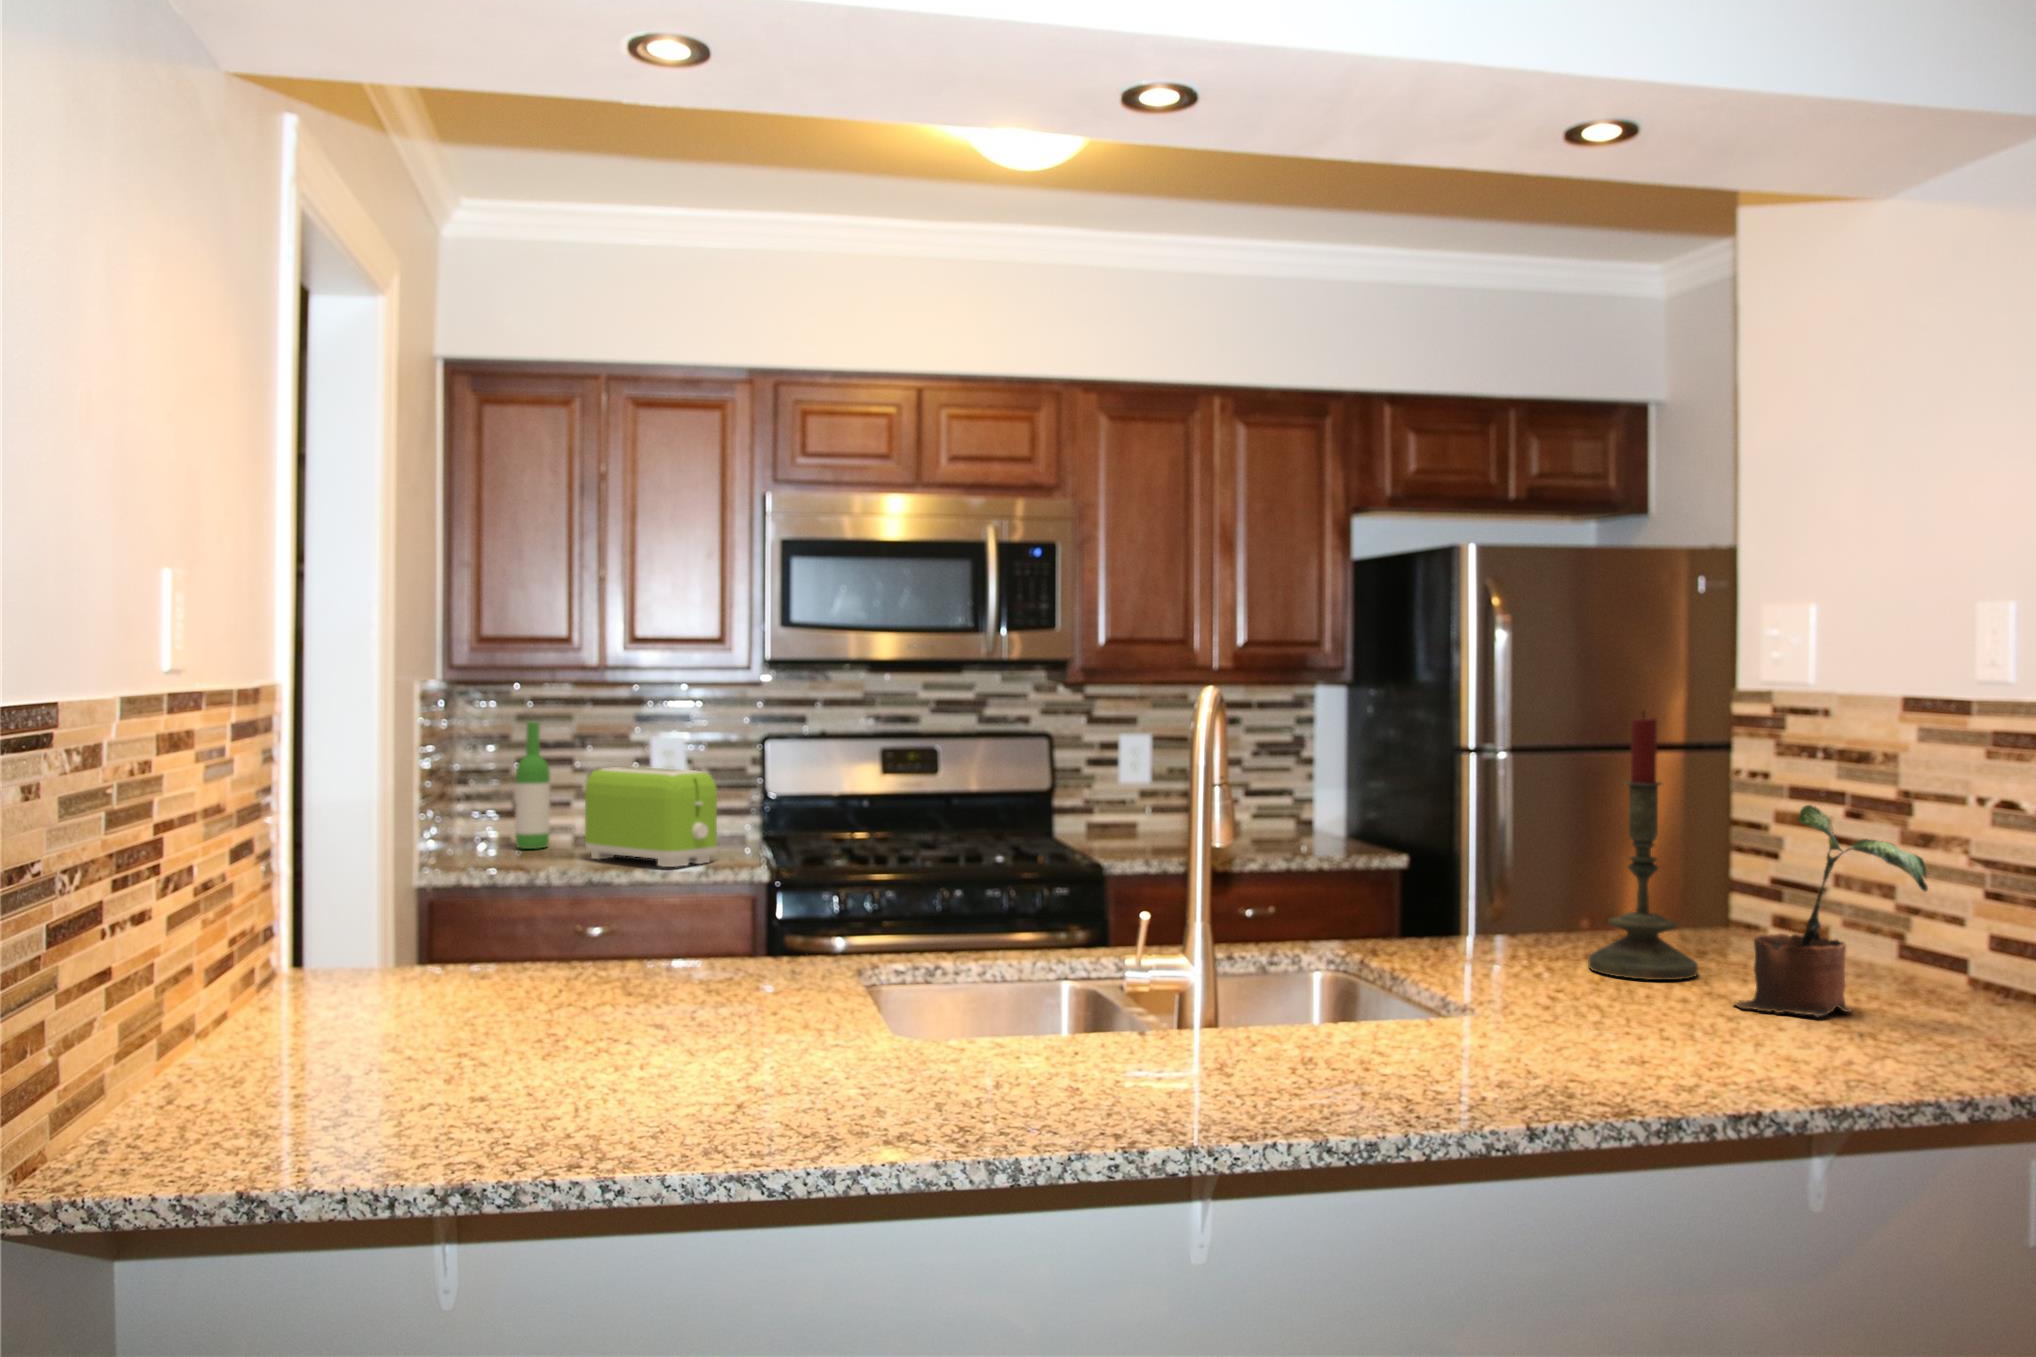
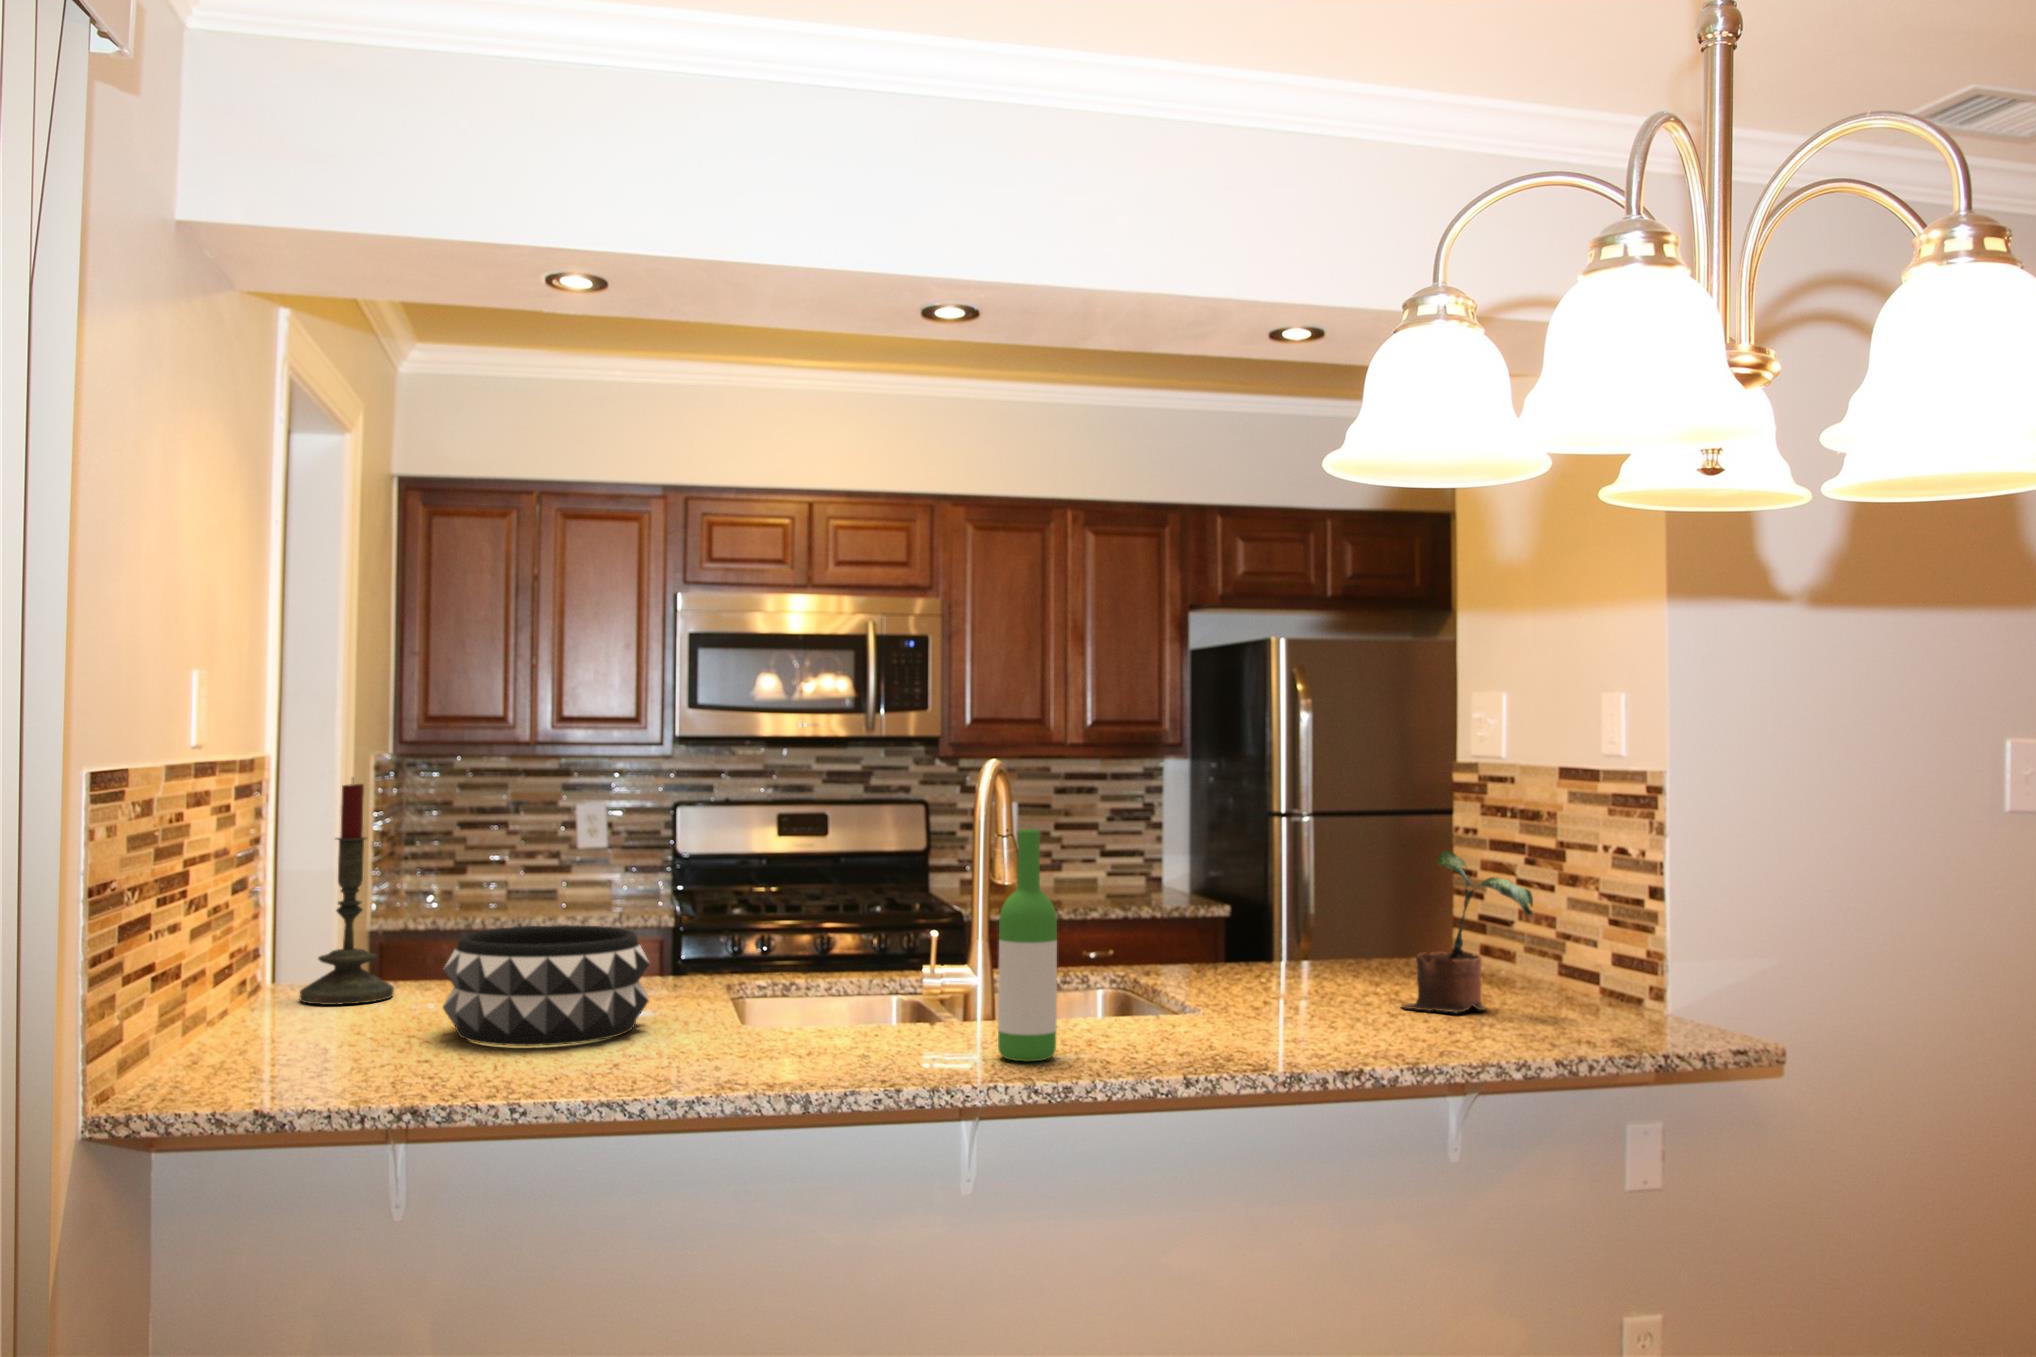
candle: present [1588,717,1698,980] -> present [300,779,394,1005]
wine bottle: present [515,722,550,849] -> present [998,829,1057,1061]
toaster: present [585,767,717,867] -> none [515,830,633,916]
decorative bowl: none [502,903,772,1071] -> present [443,925,649,1046]

